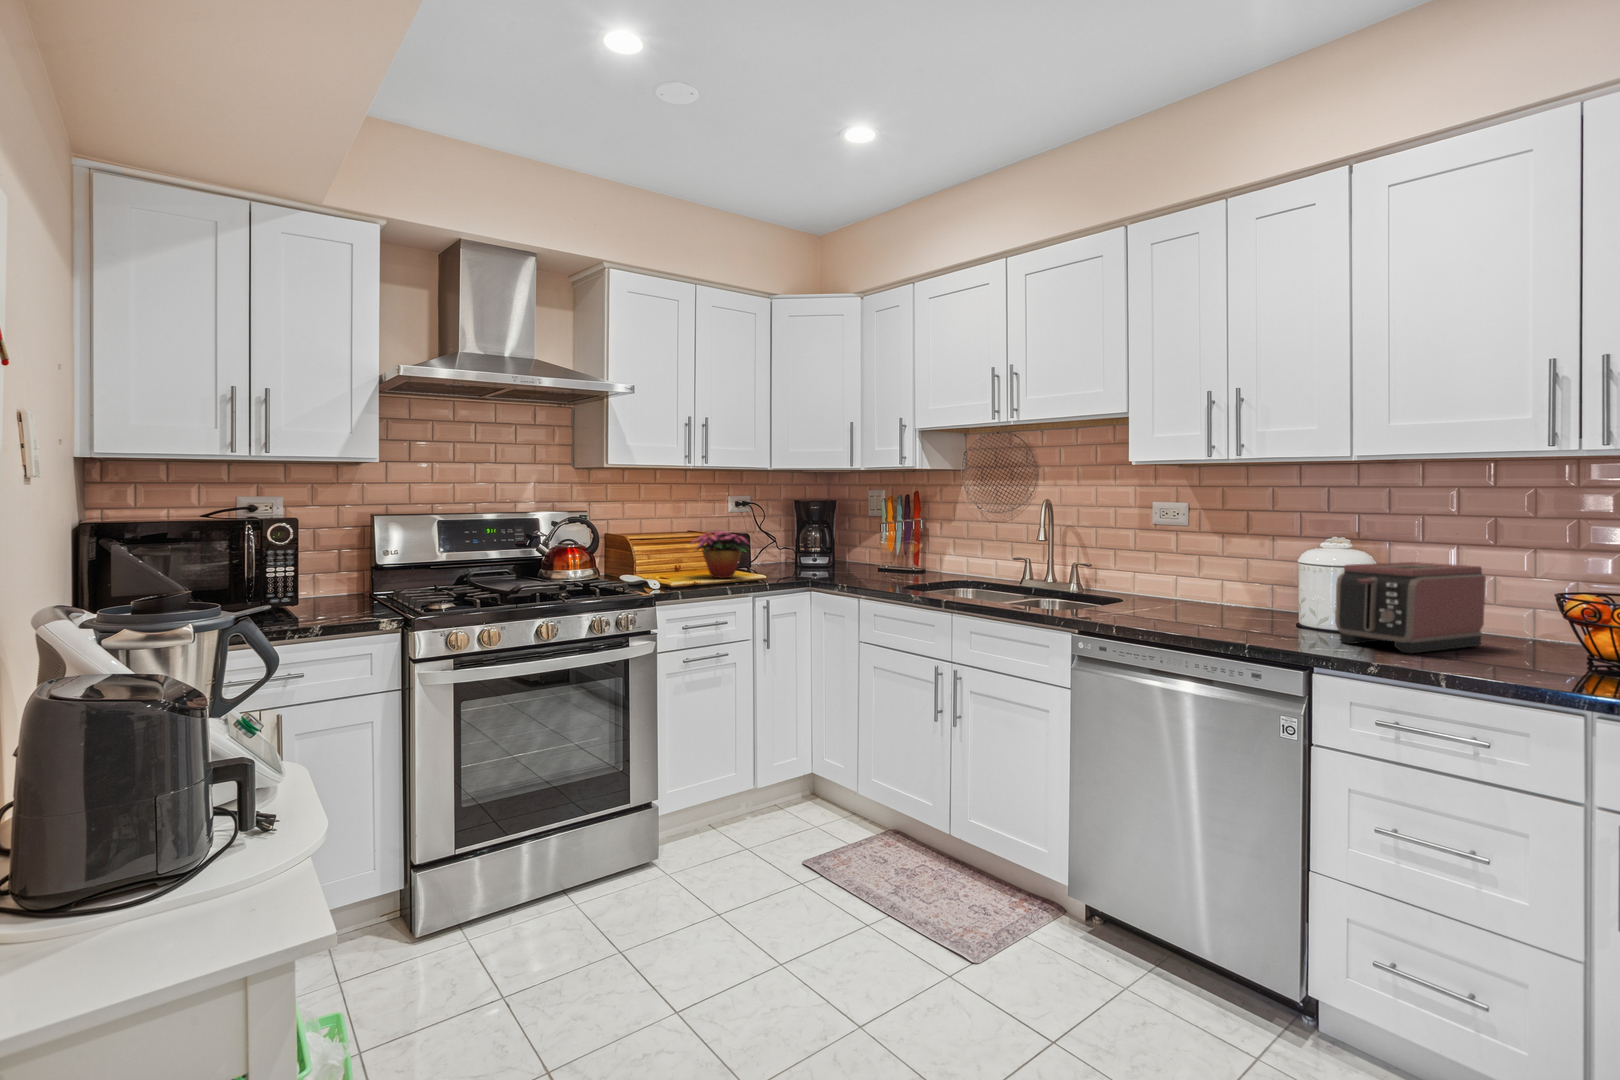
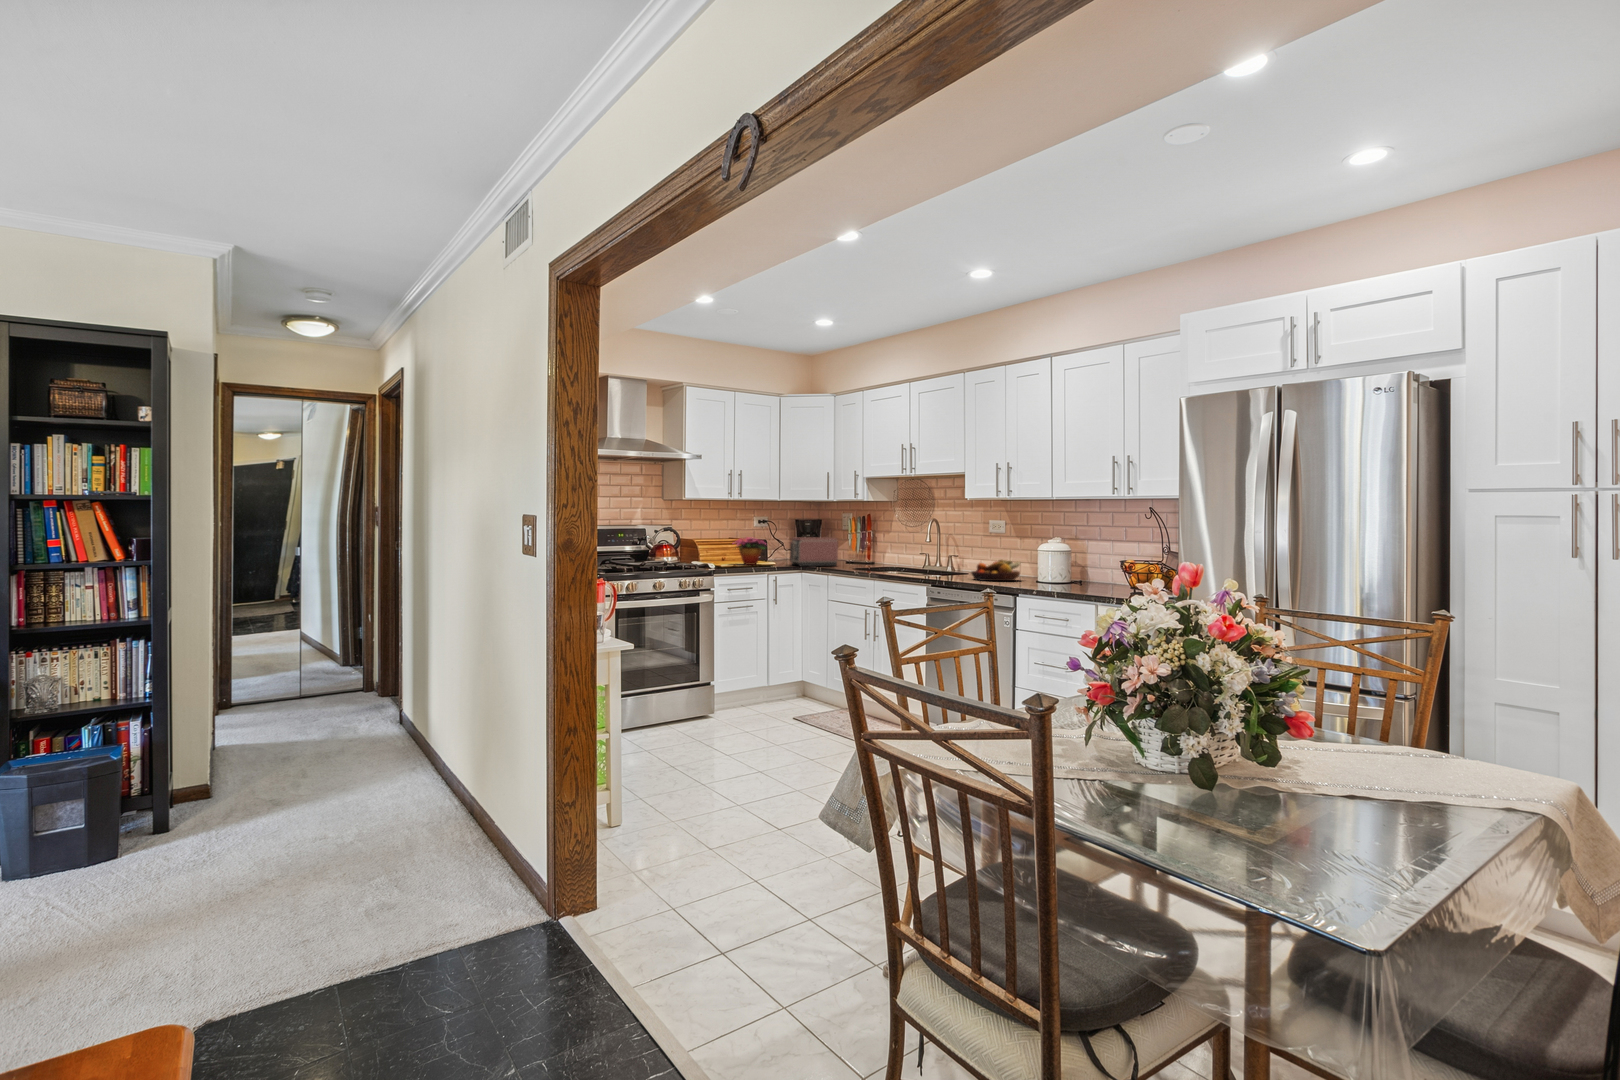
toaster: present [1335,562,1486,653] -> present [790,538,838,566]
fruit bowl: none [1153,581,1256,625] -> present [972,560,1020,581]

